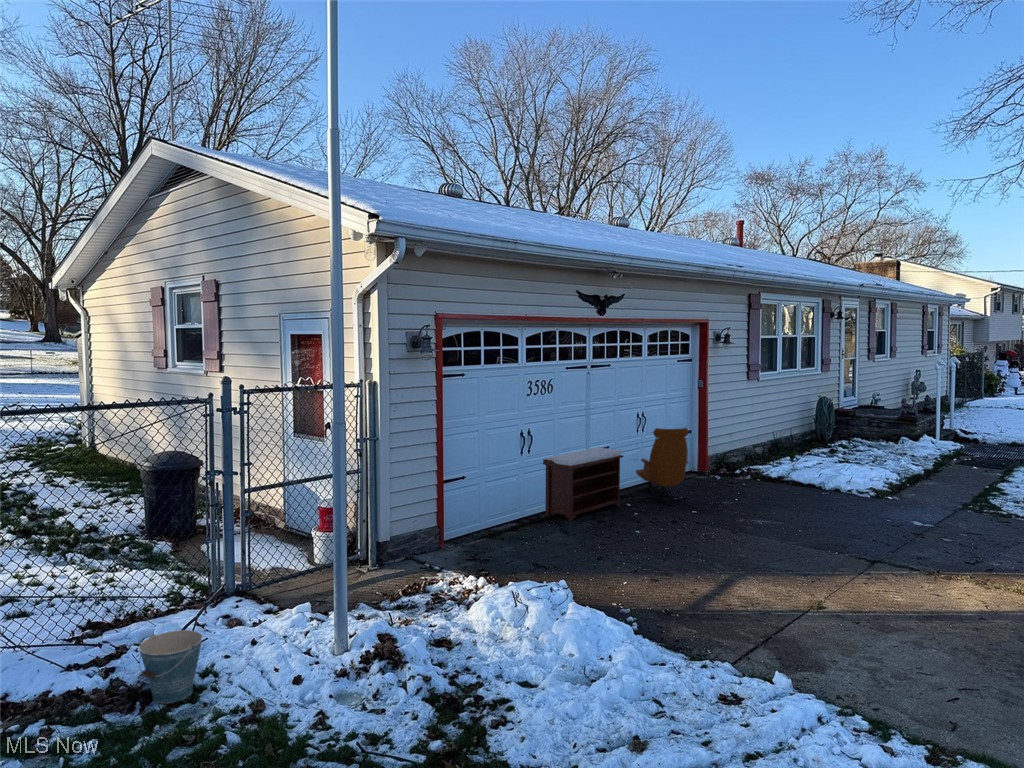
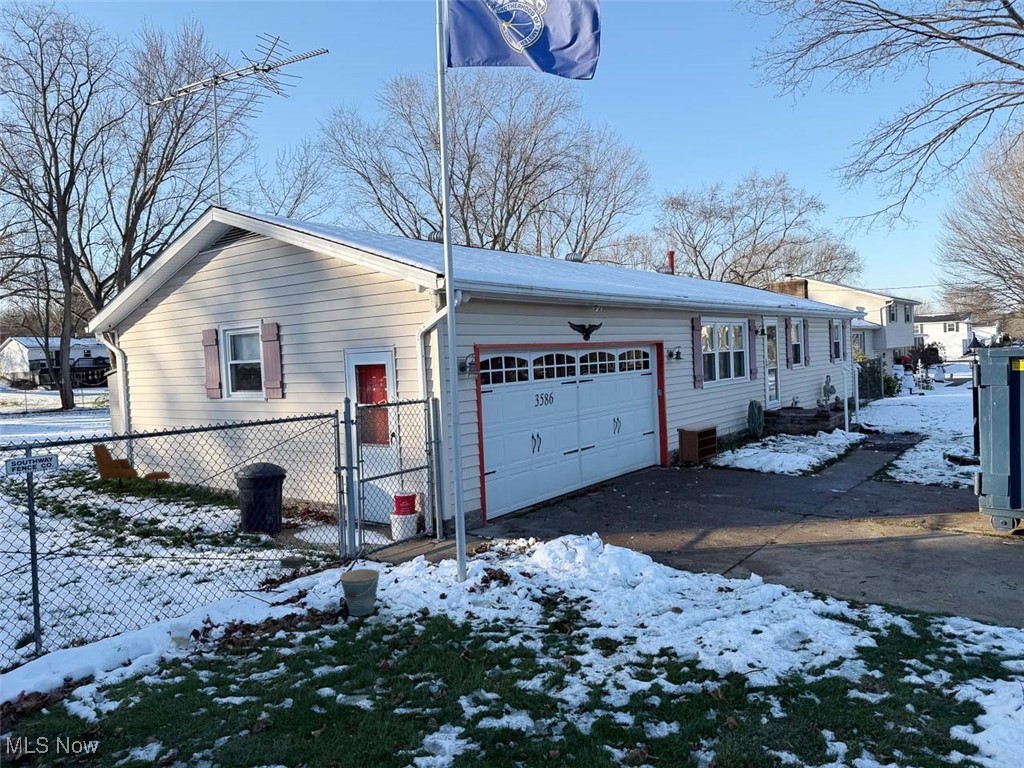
lounge chair: present [635,428,689,506] -> present [93,436,170,493]
bench: present [543,447,623,521] -> present [677,422,718,464]
decorative plant: none [128,554,181,602] -> present [275,537,309,568]

